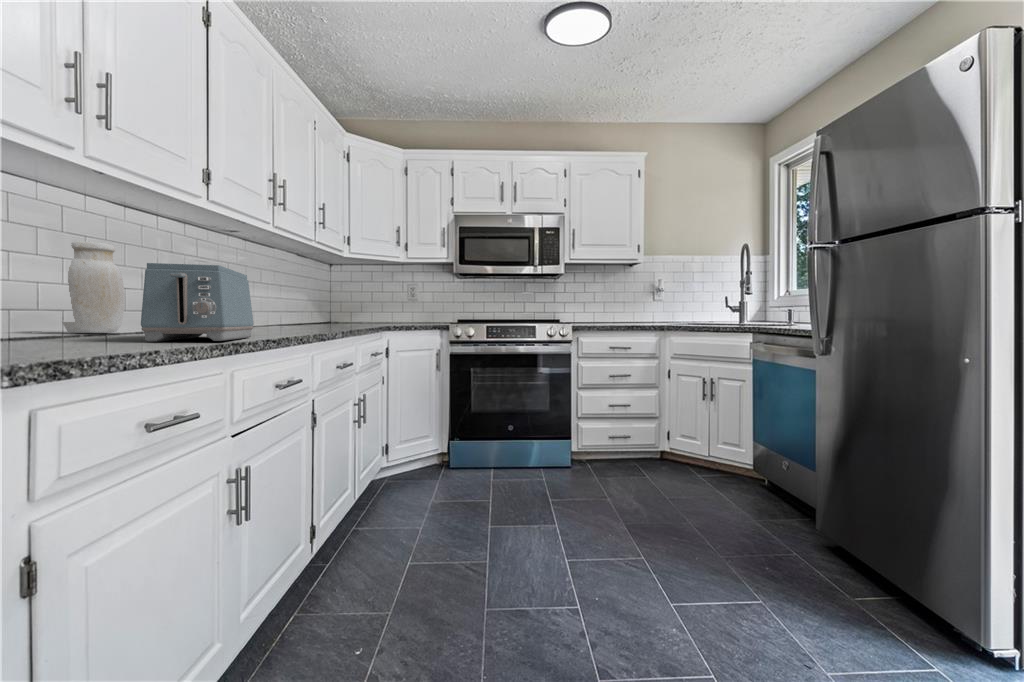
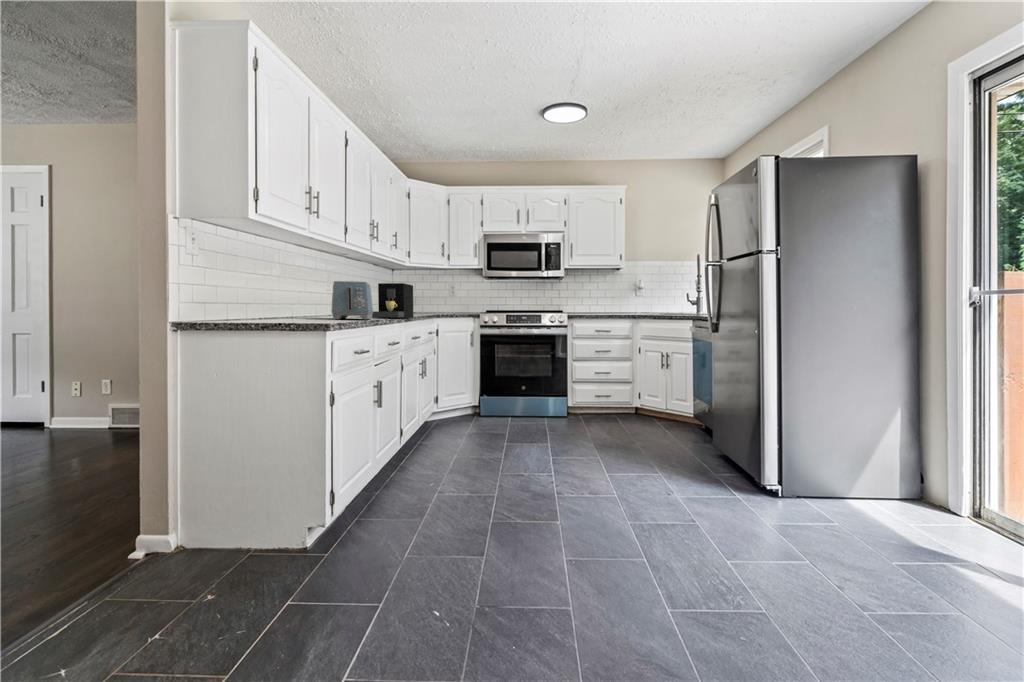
jar: present [62,241,124,333] -> none [273,267,303,317]
coffee maker: none [262,276,343,333] -> present [372,283,413,318]

